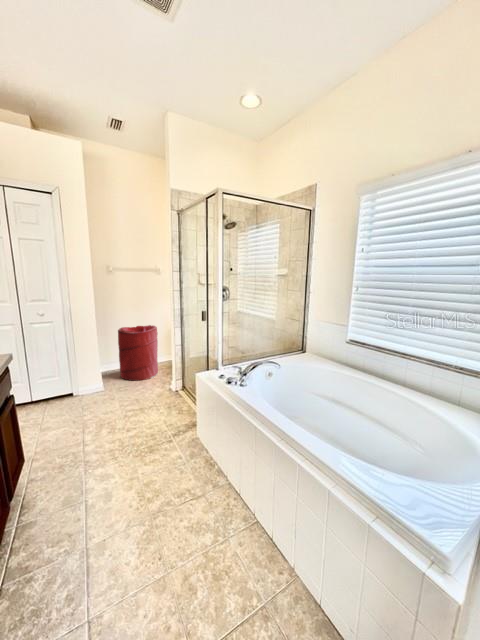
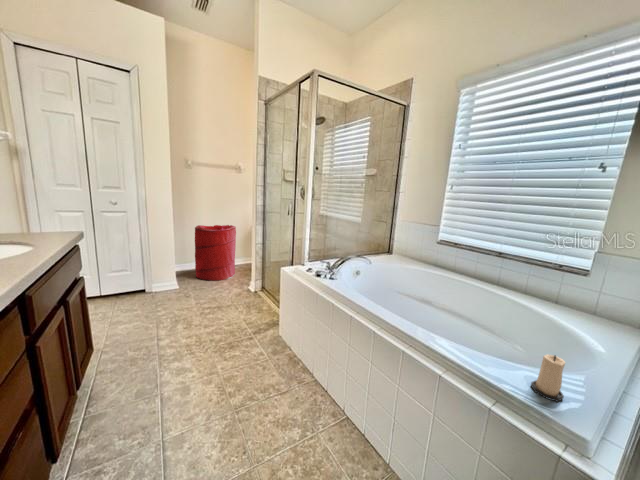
candle: none [409,471,436,516] -> present [531,355,565,401]

